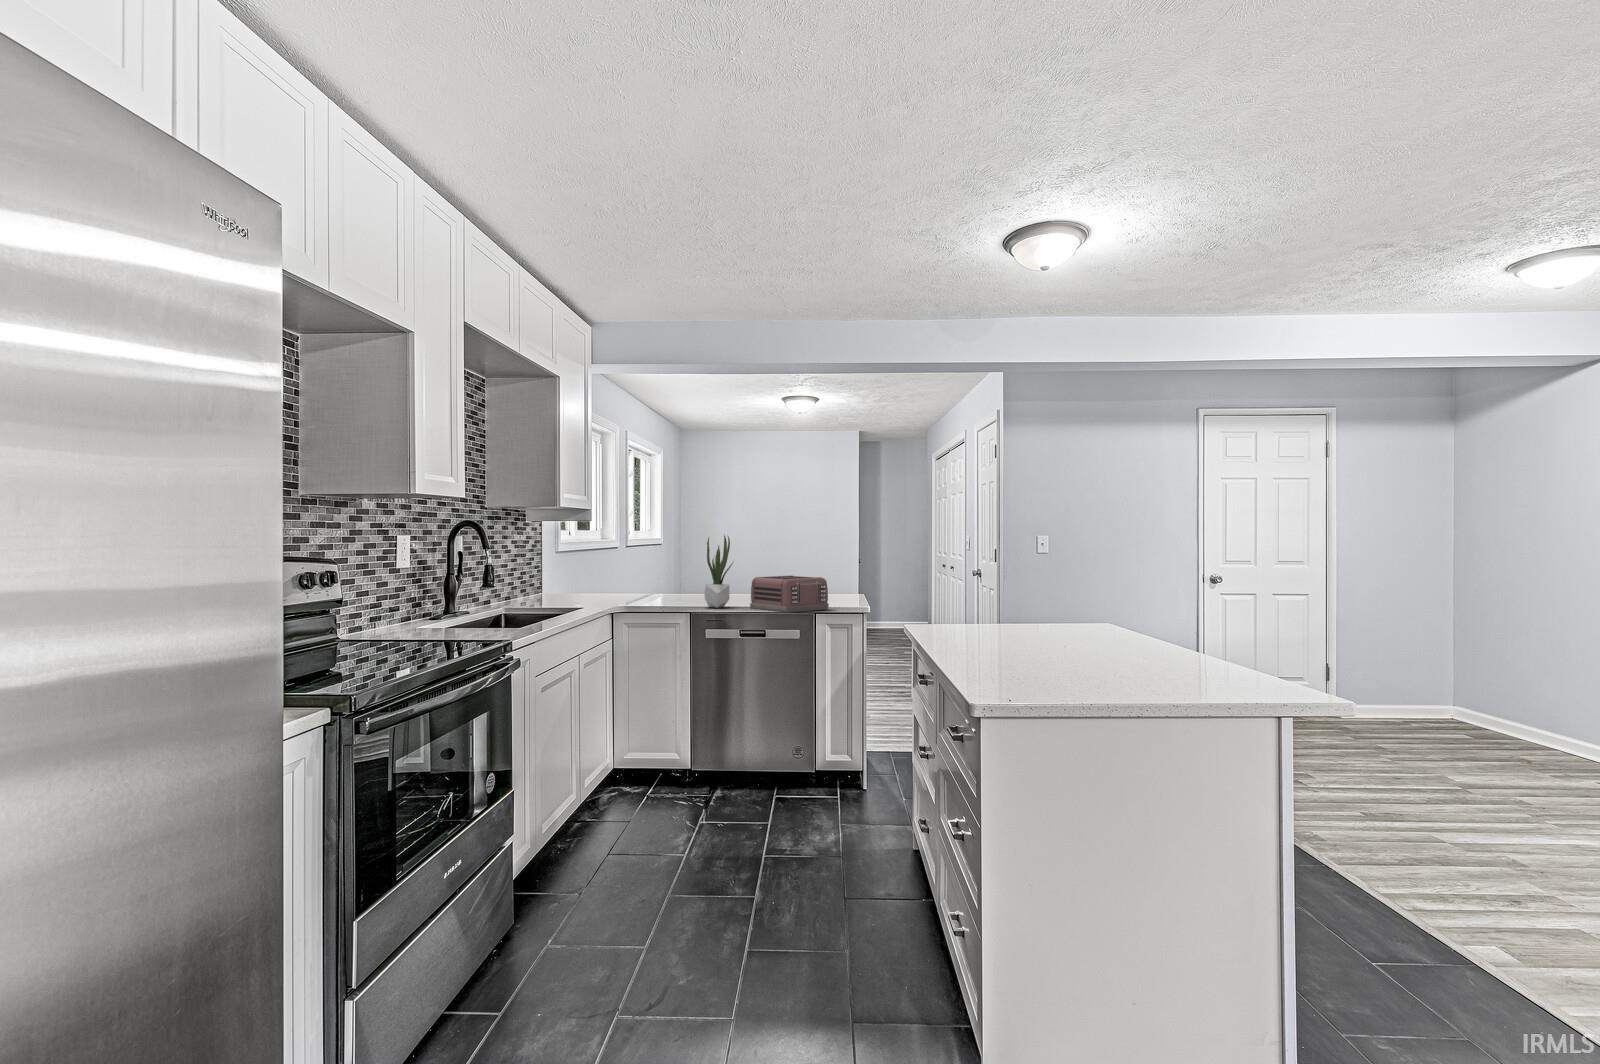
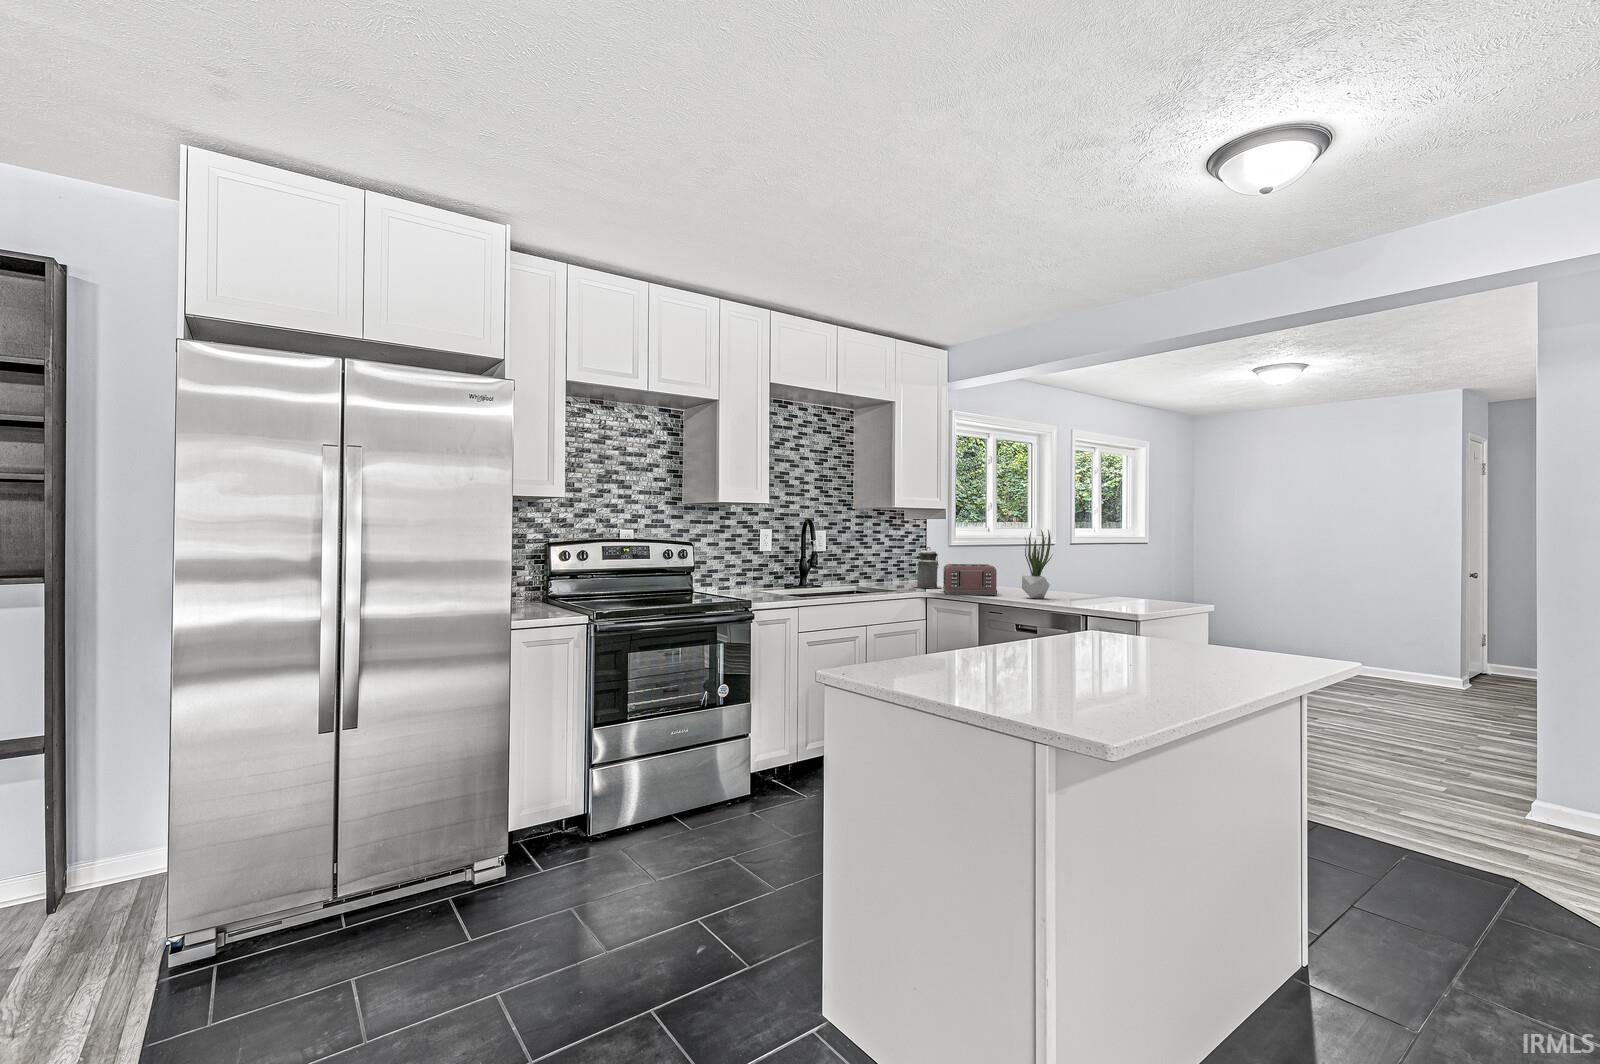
canister: none [548,556,584,605] -> present [914,547,942,588]
toaster: present [750,576,829,613] -> present [943,564,997,595]

